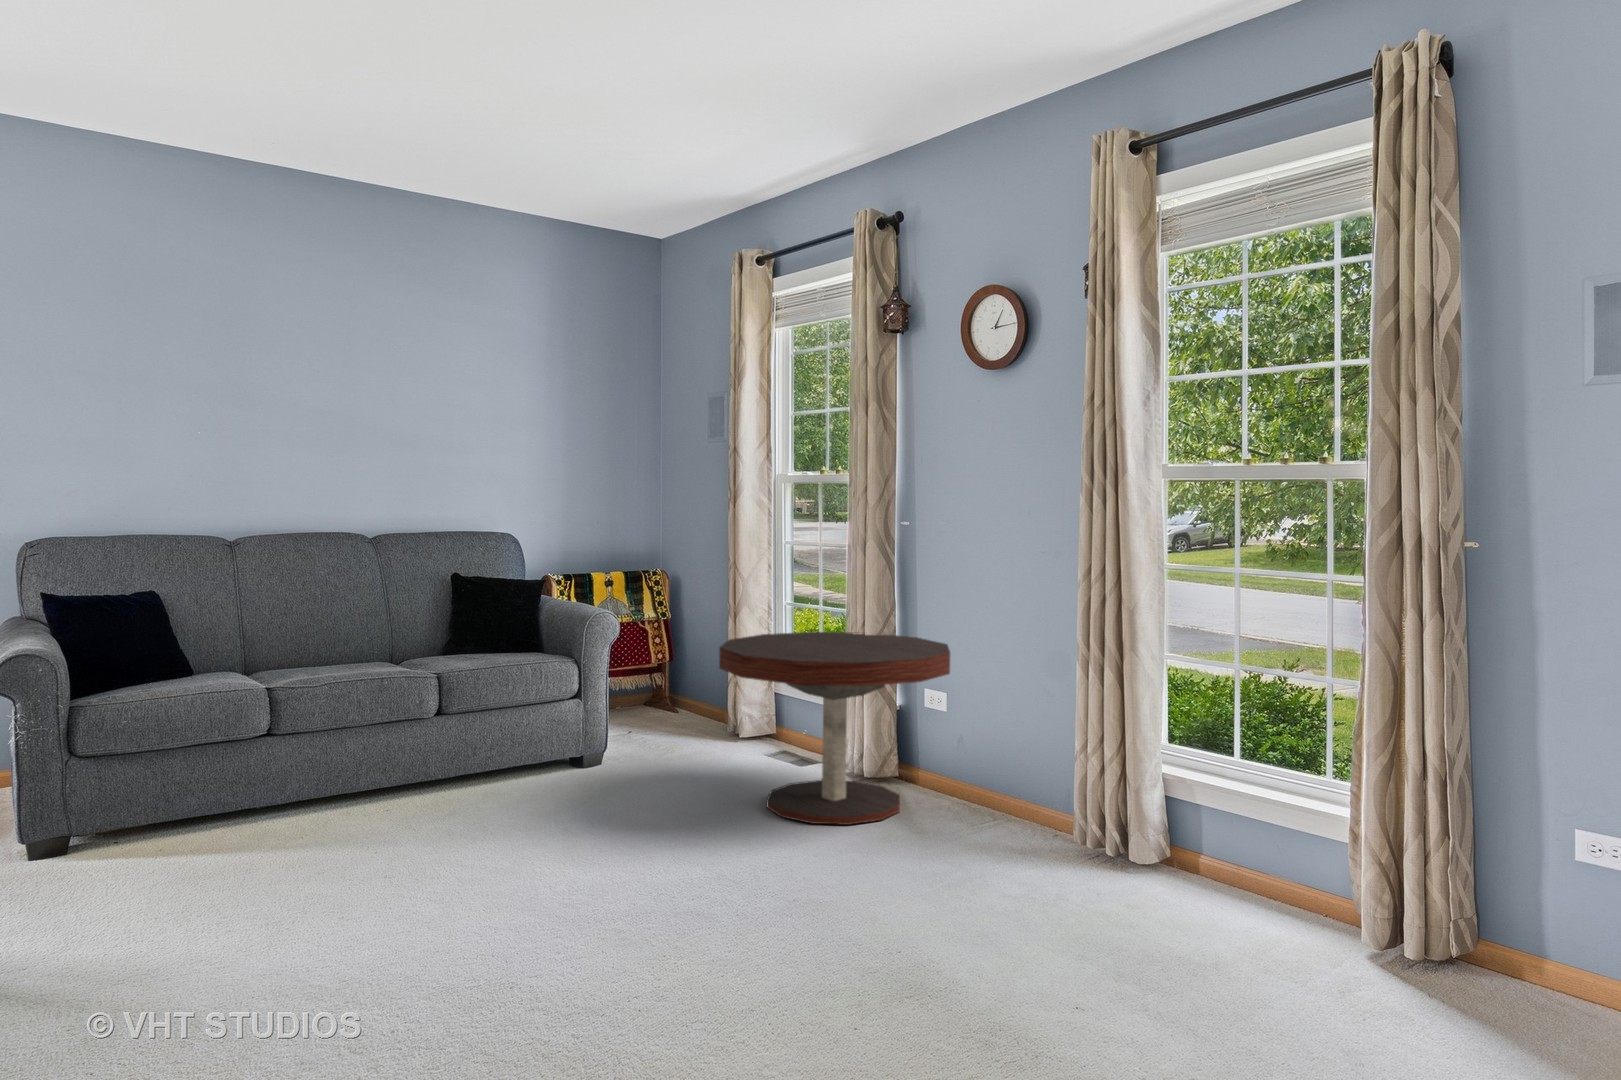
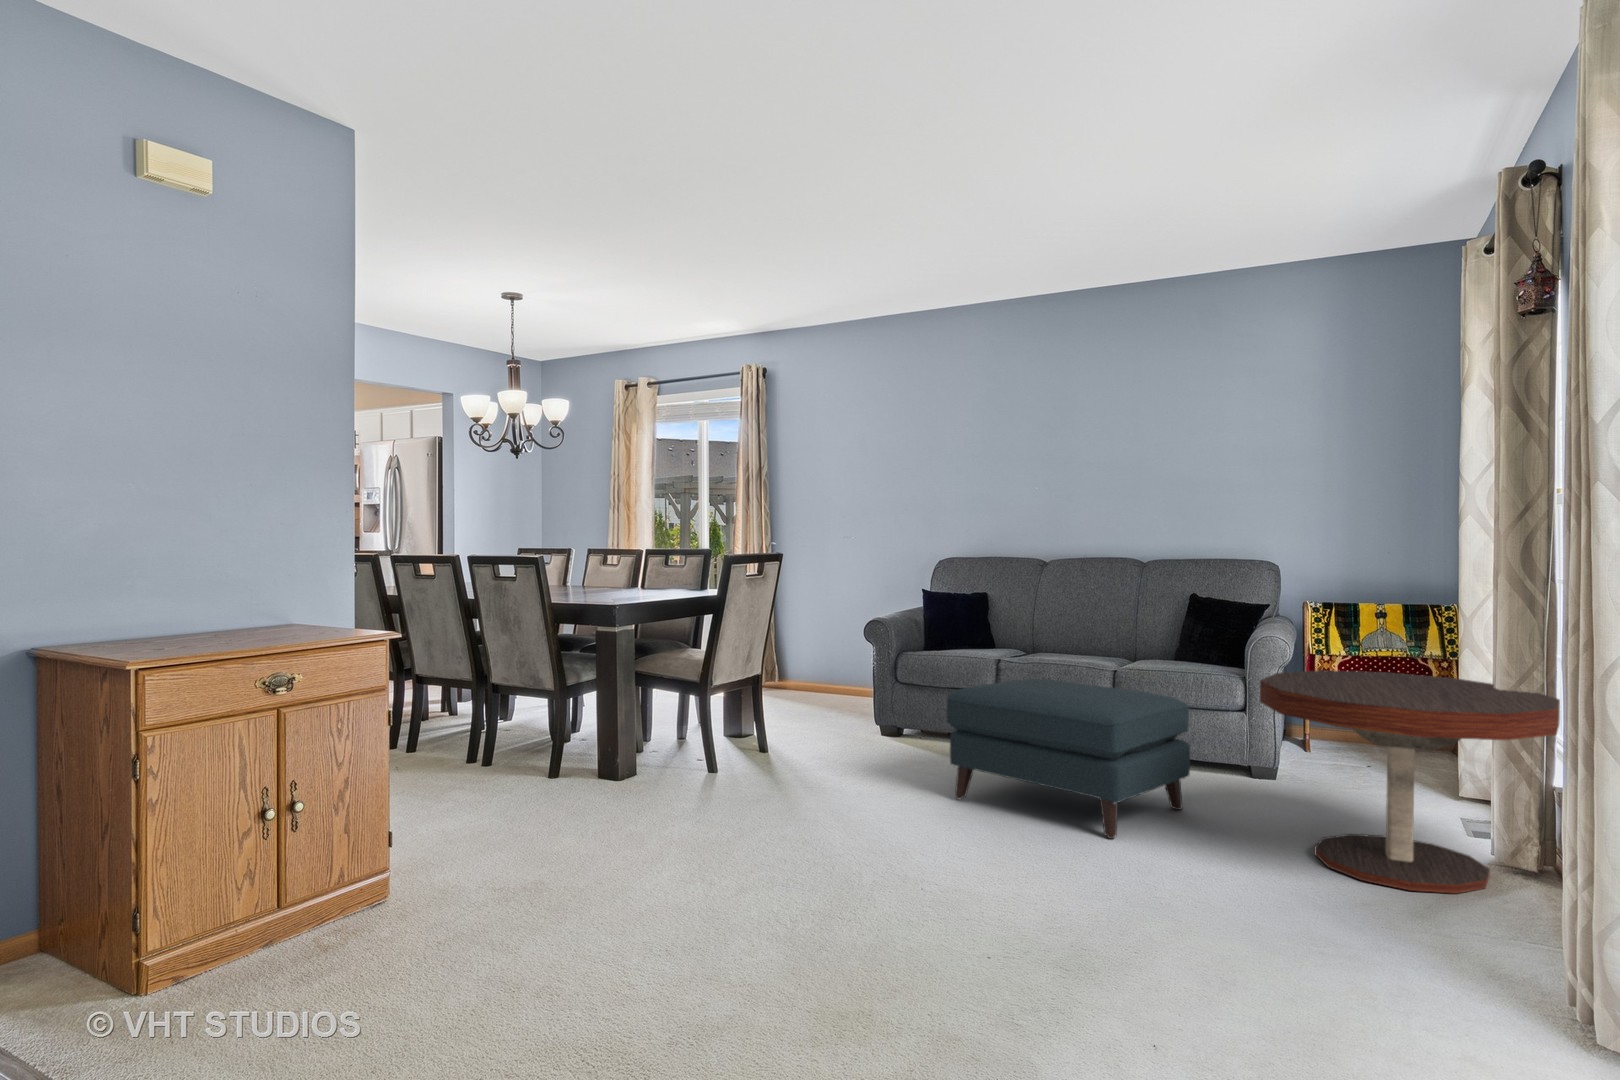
ottoman: none [370,691,646,891] -> present [947,679,1190,839]

